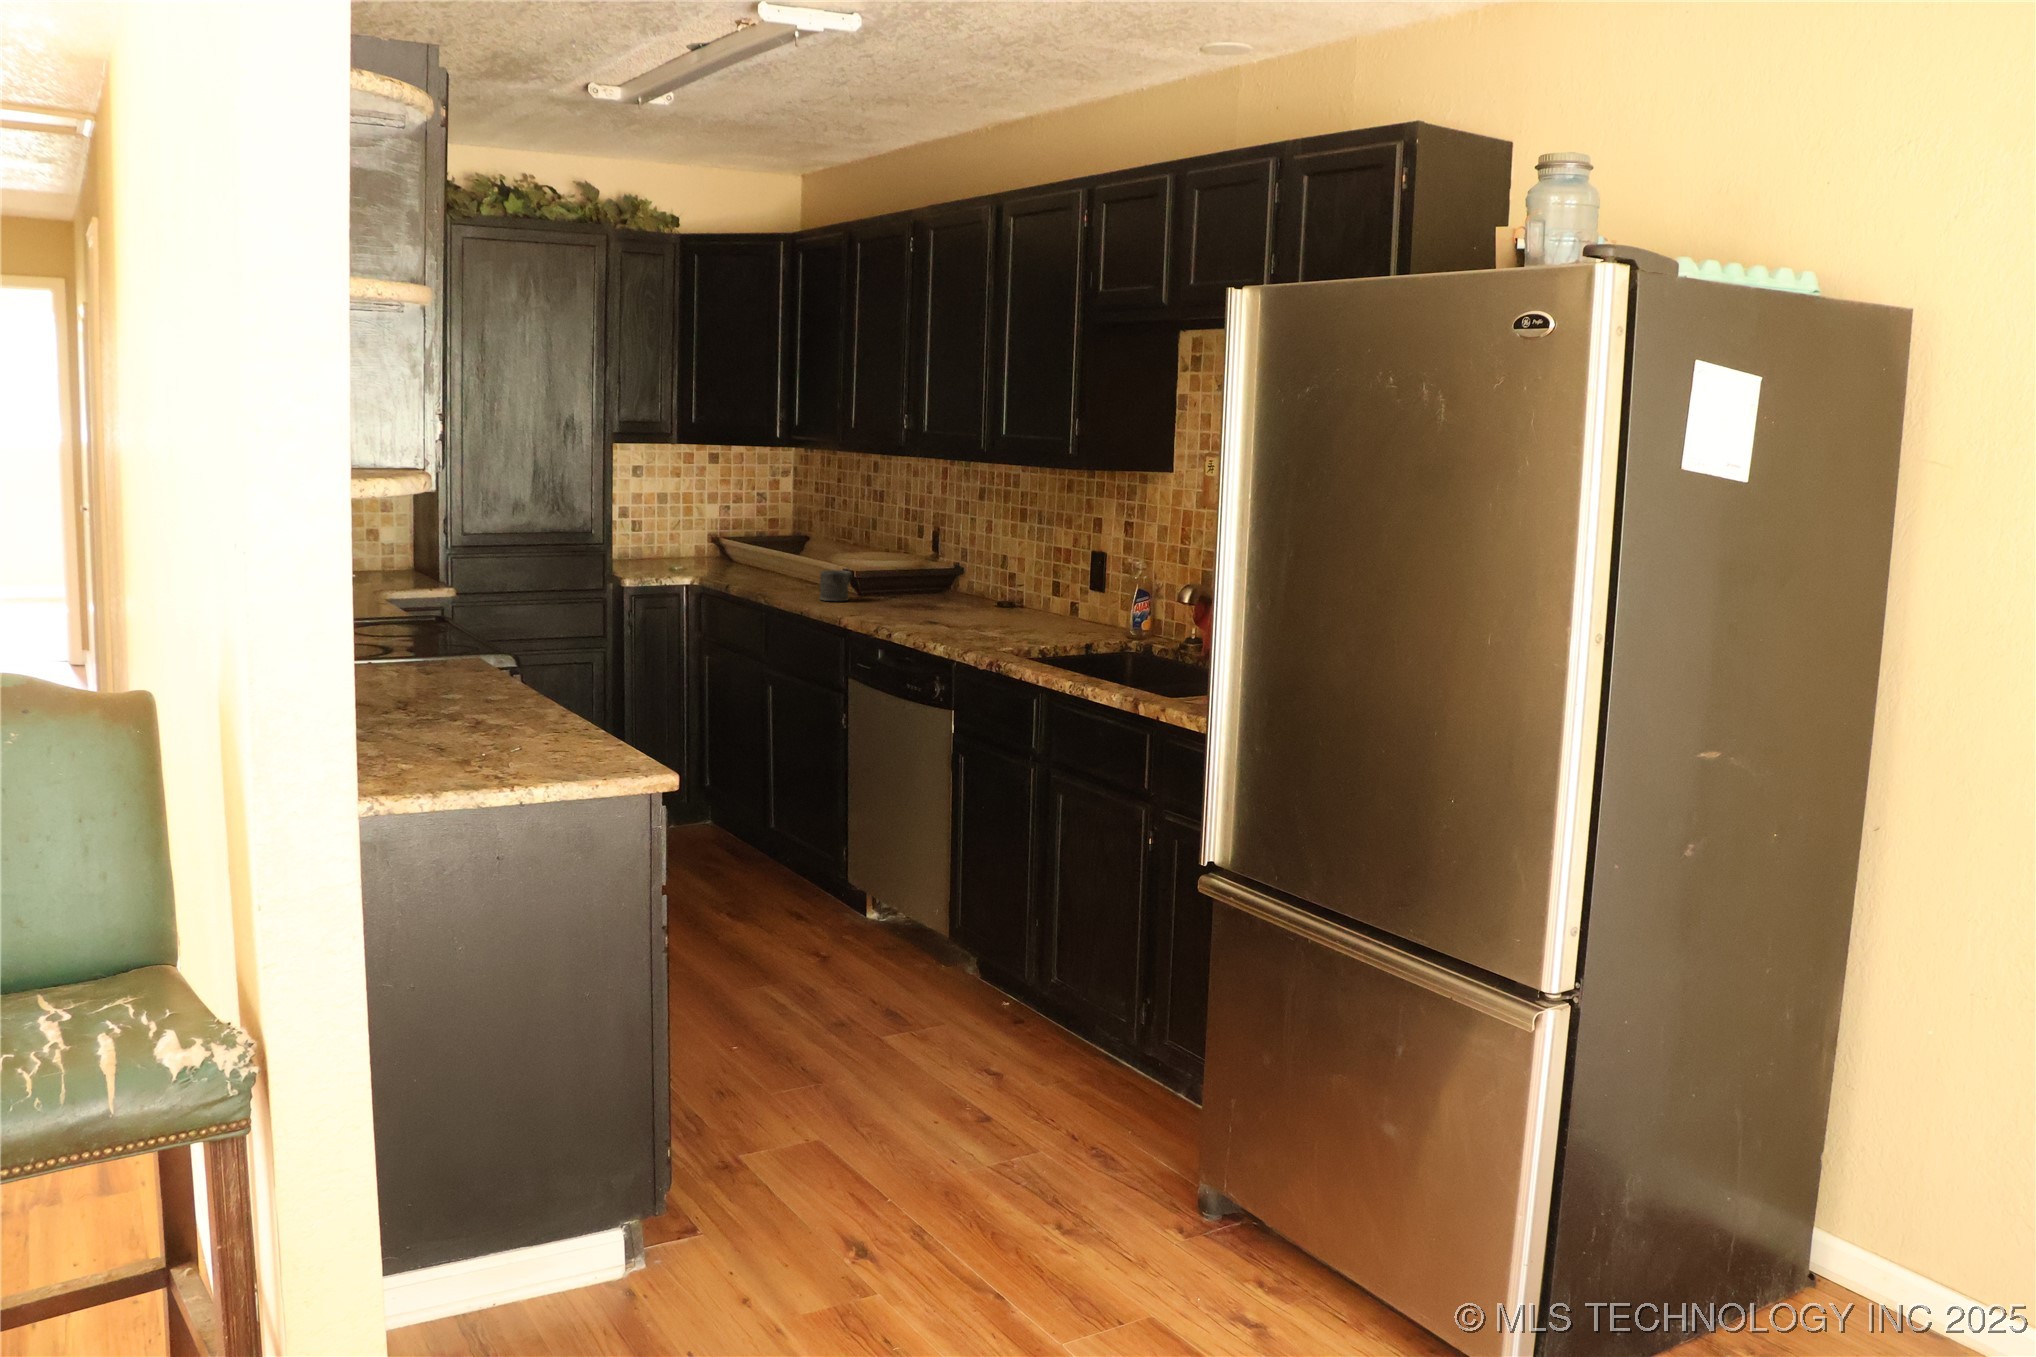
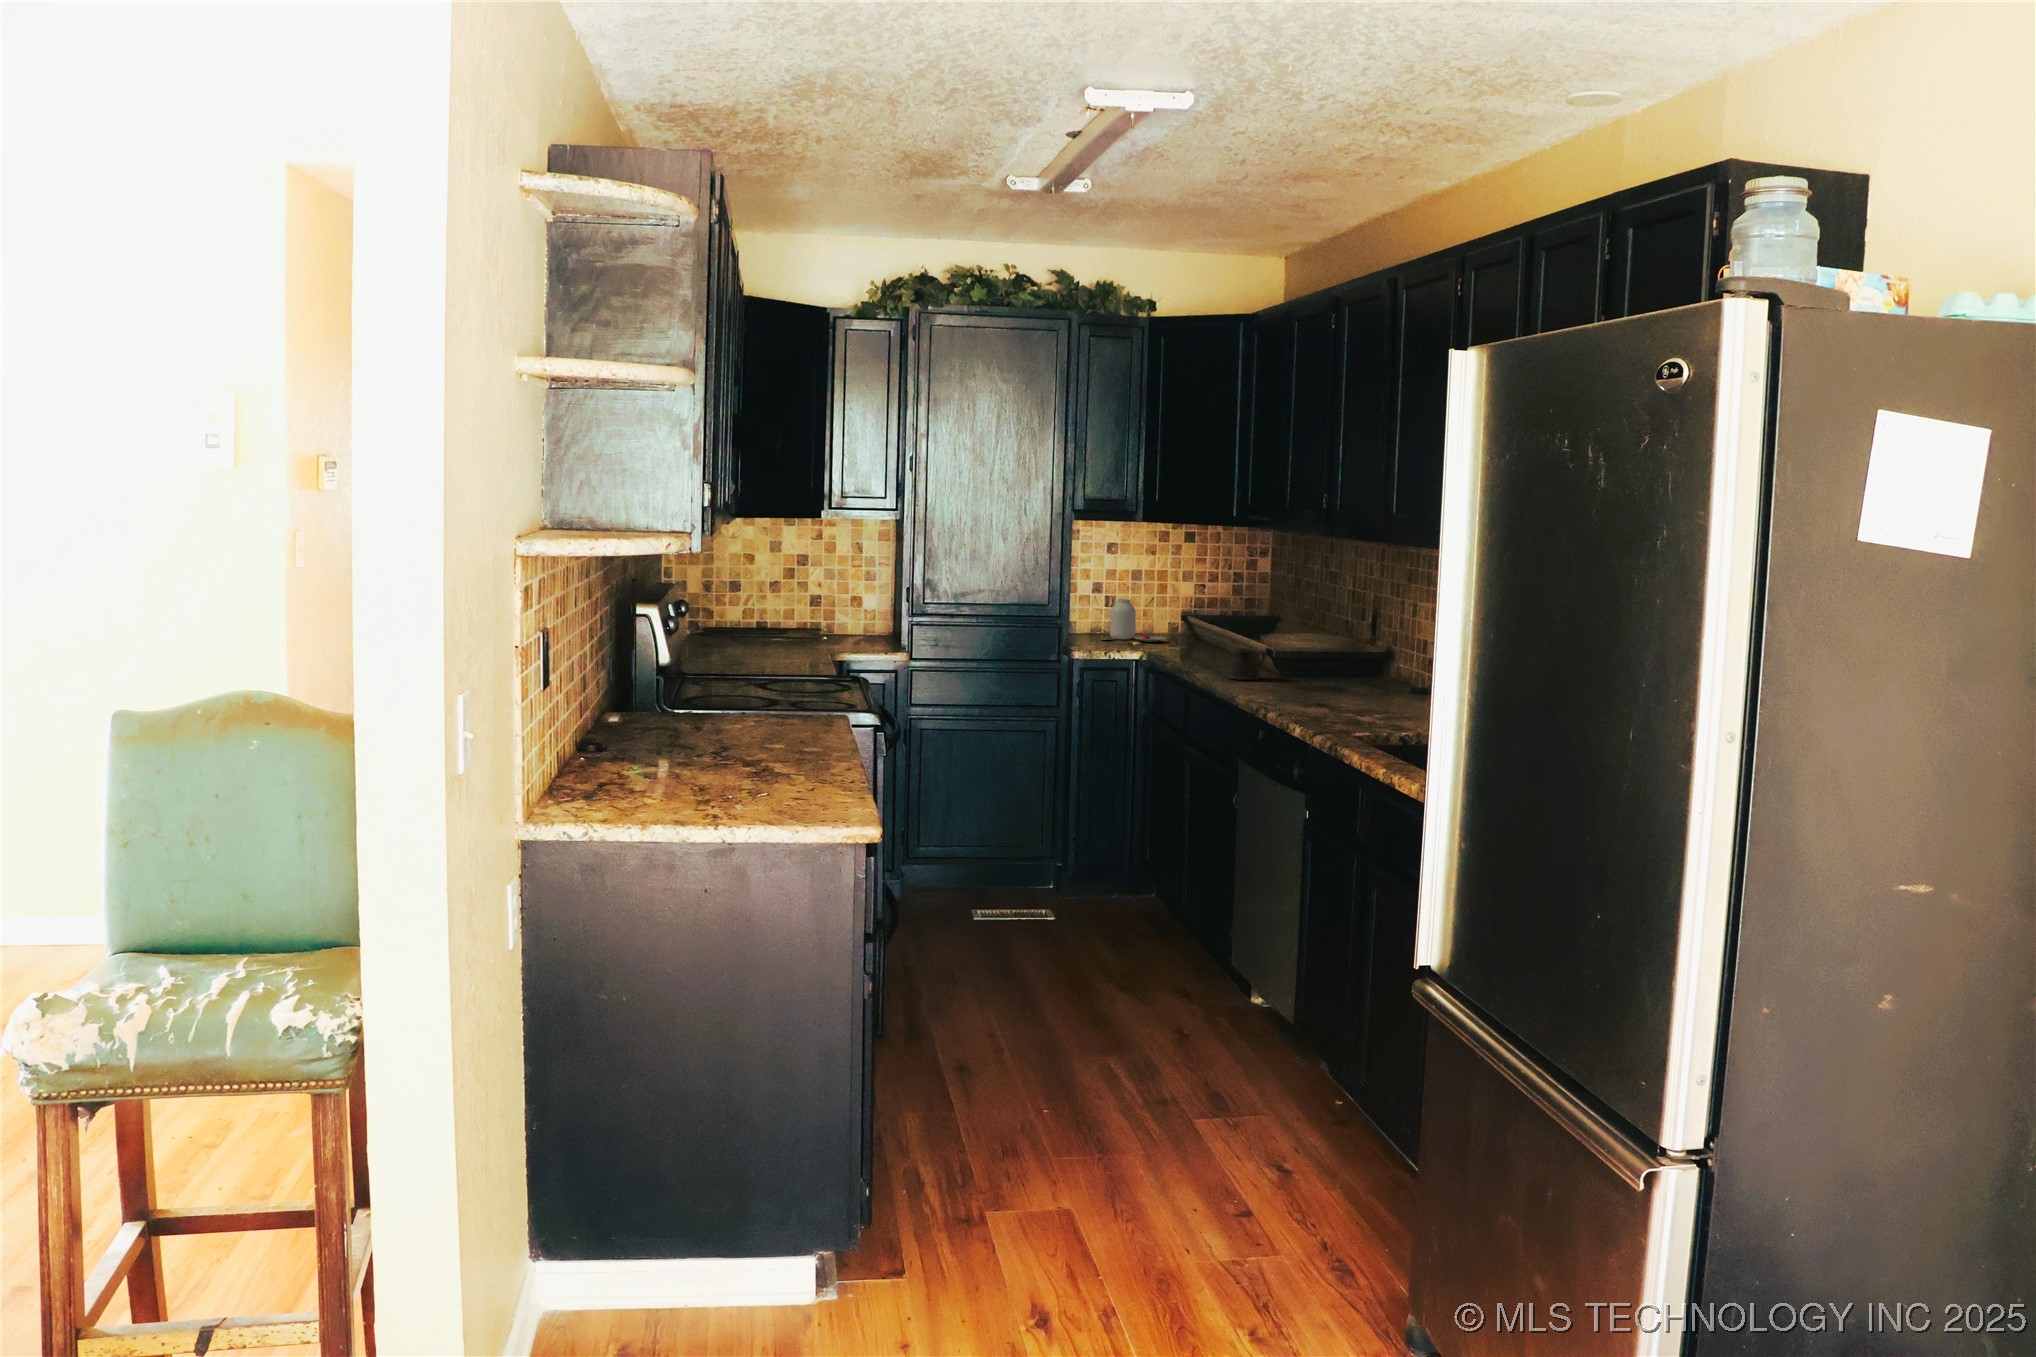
jar: none [642,522,711,565] -> present [1101,599,1167,642]

